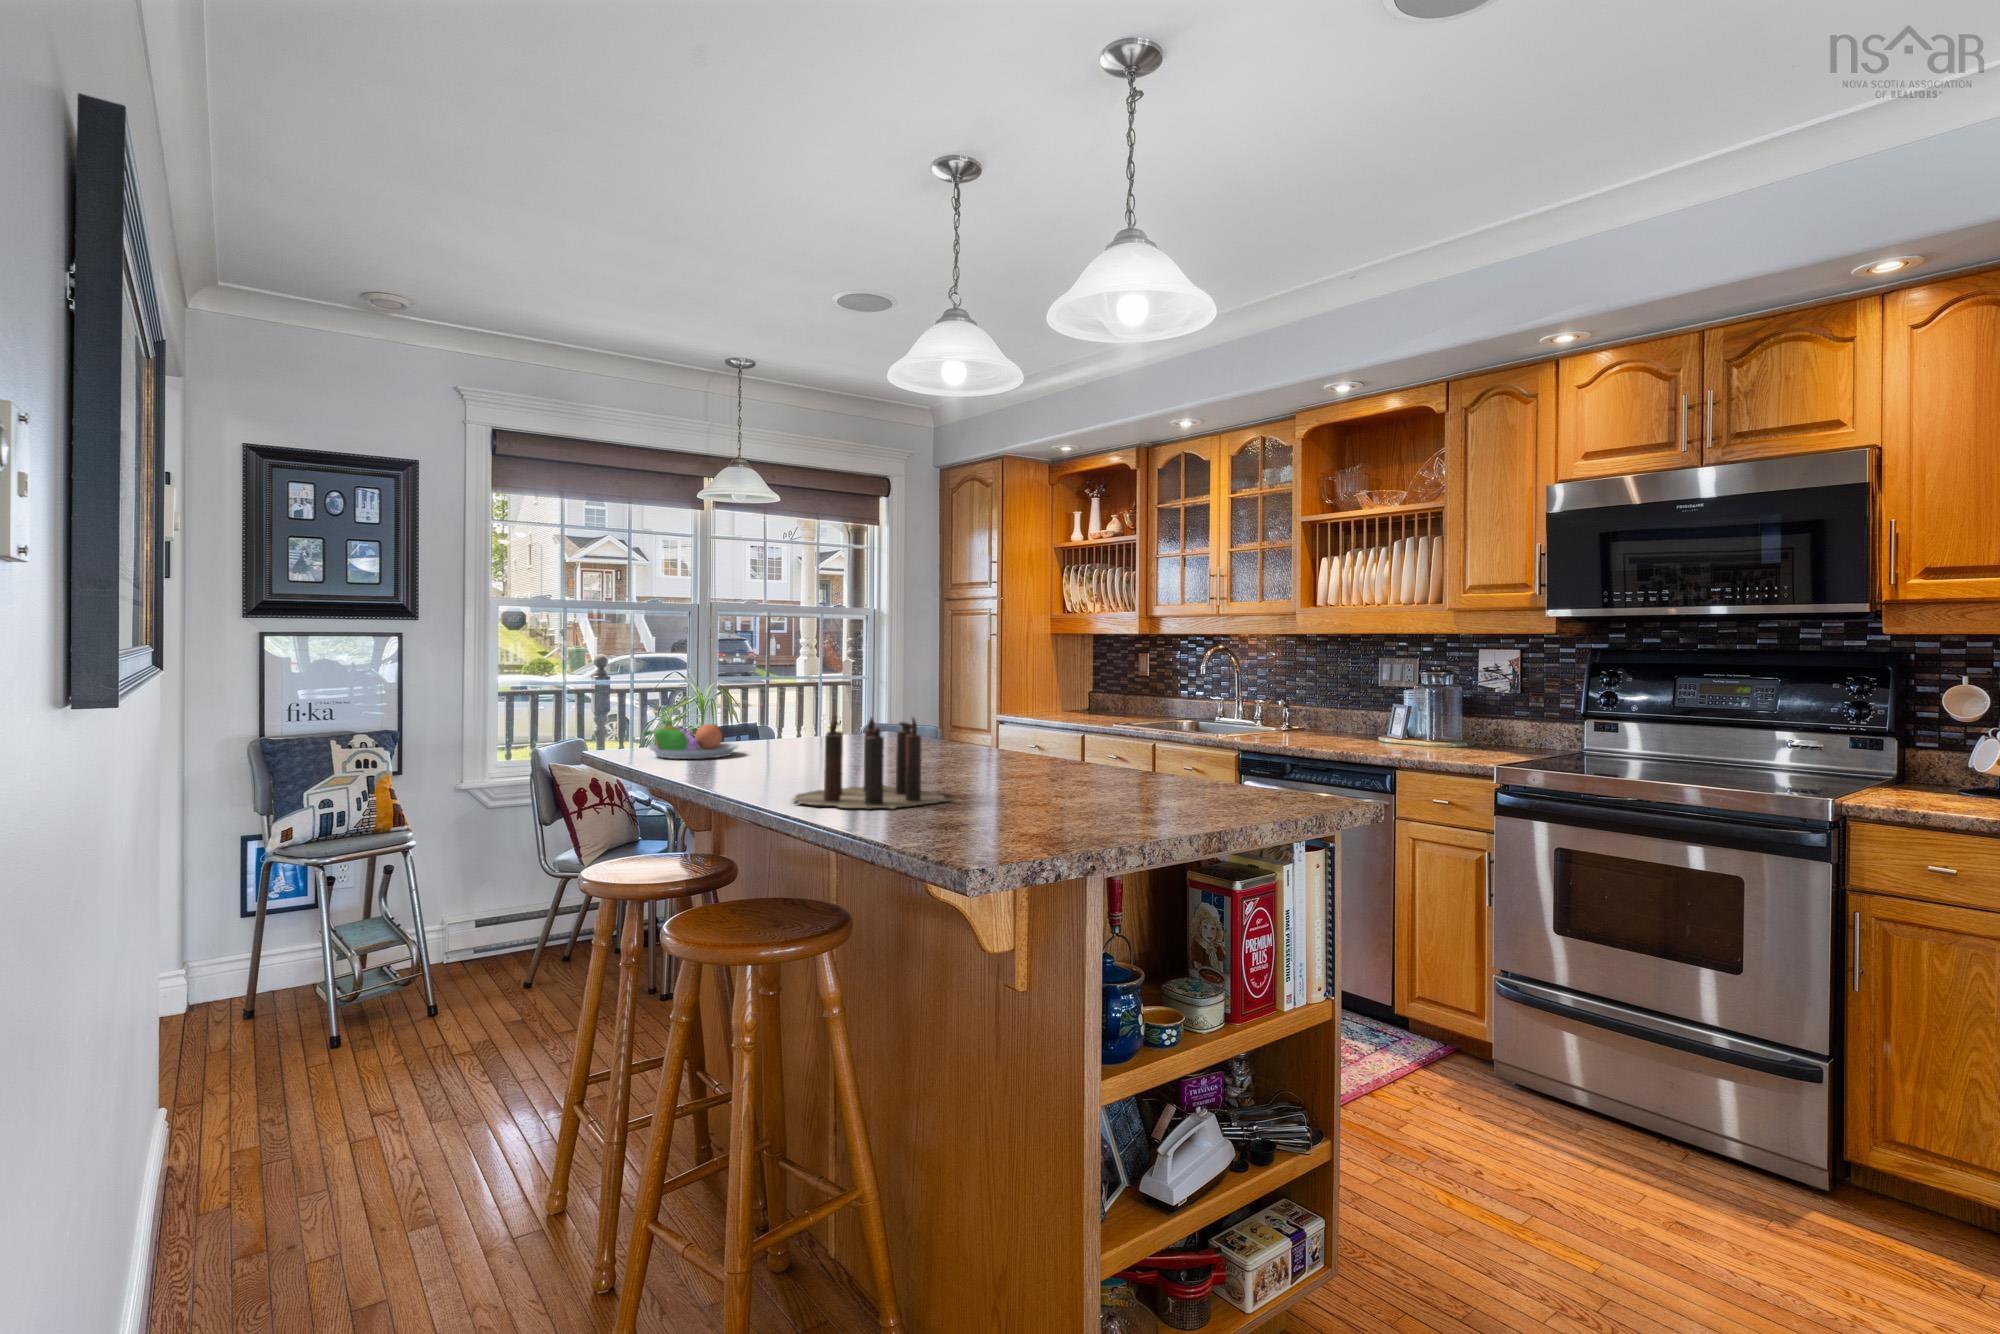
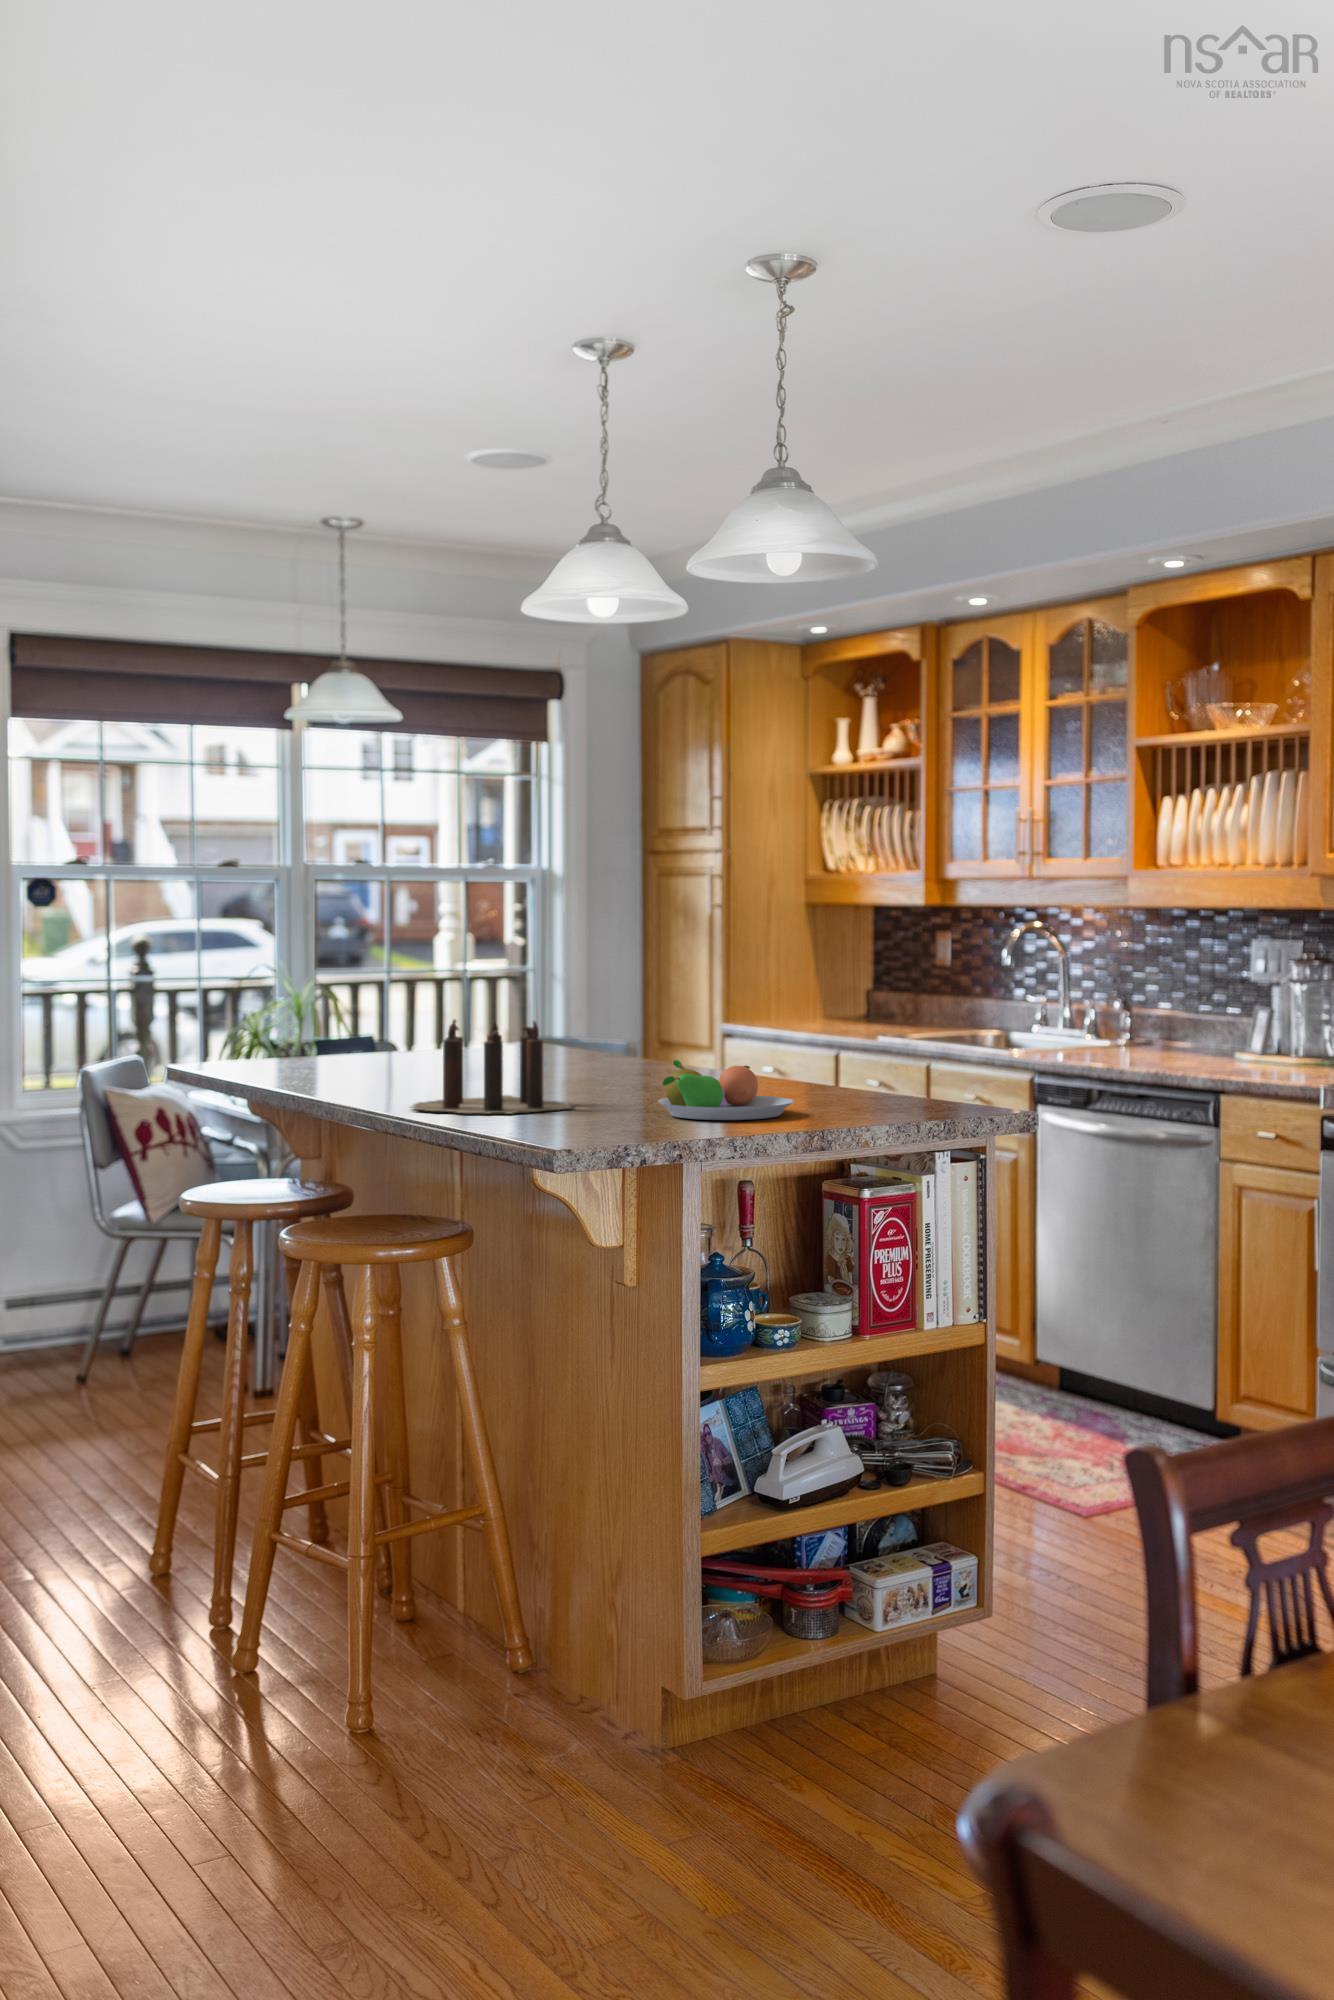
fruit bowl: present [644,721,738,759] -> present [658,1060,794,1120]

